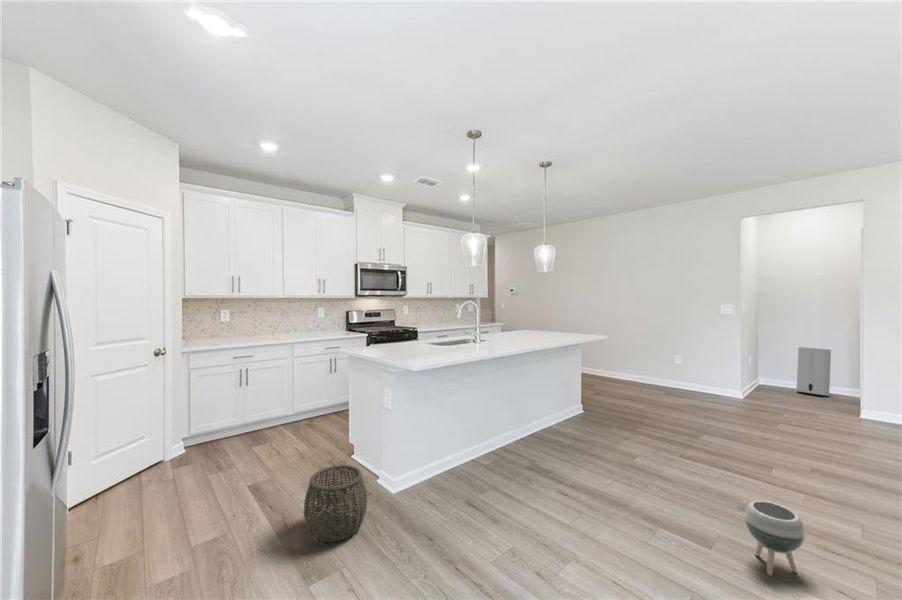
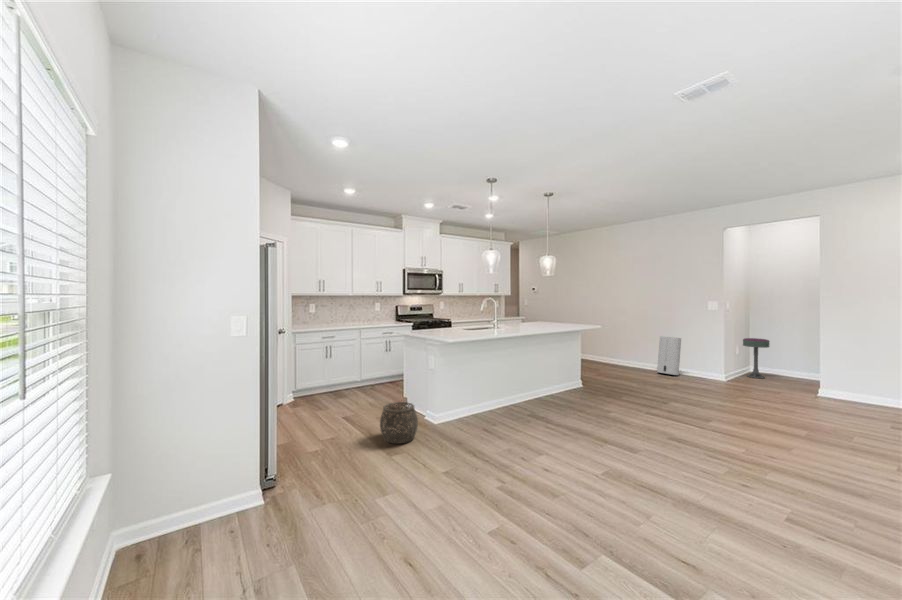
bar stool: none [757,347,788,394] -> present [743,338,770,378]
air purifier: present [797,347,831,396] -> present [657,336,681,375]
planter: present [745,500,805,575] -> none [655,425,688,467]

